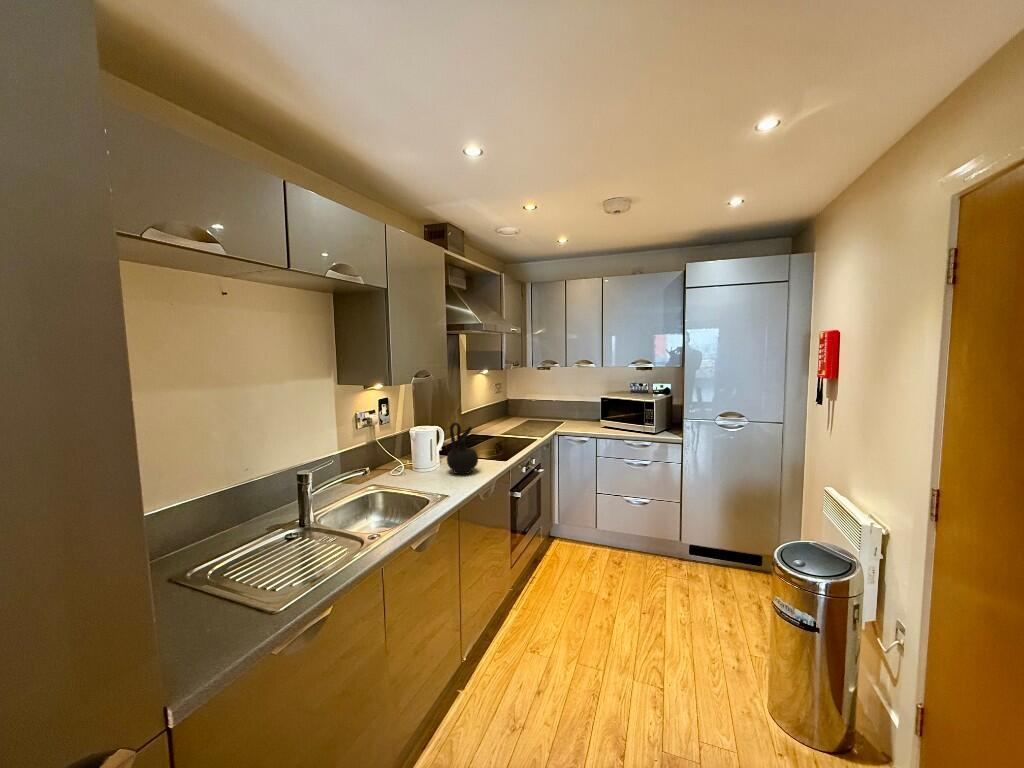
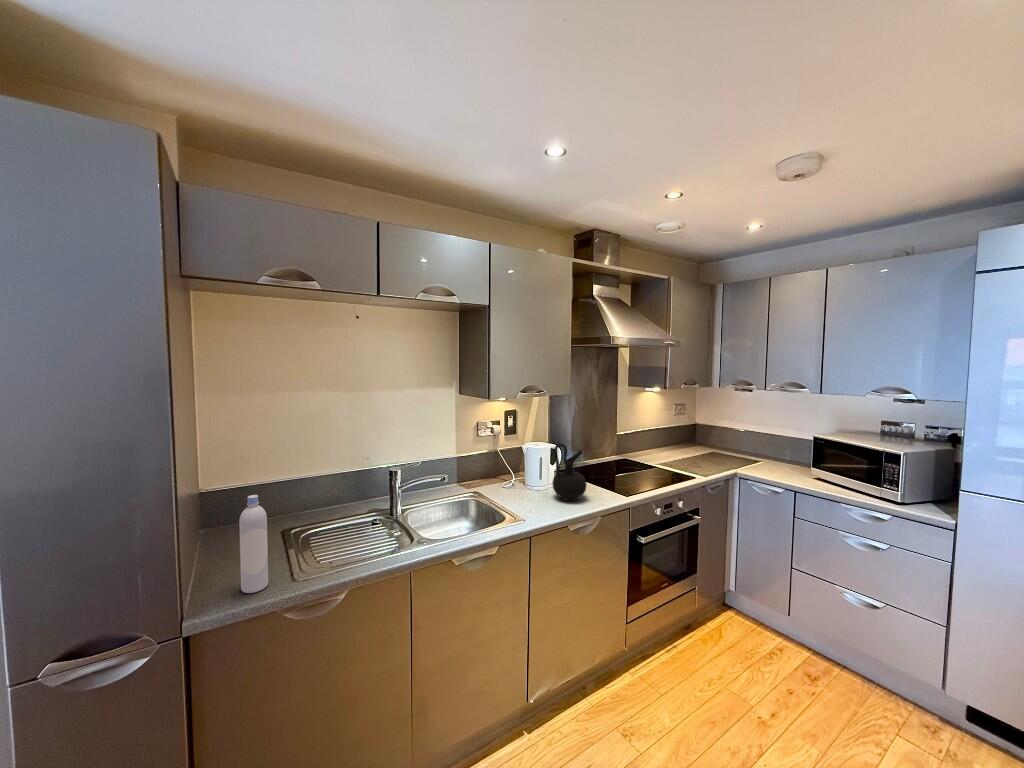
bottle: none [203,519,245,647] -> present [239,495,268,593]

